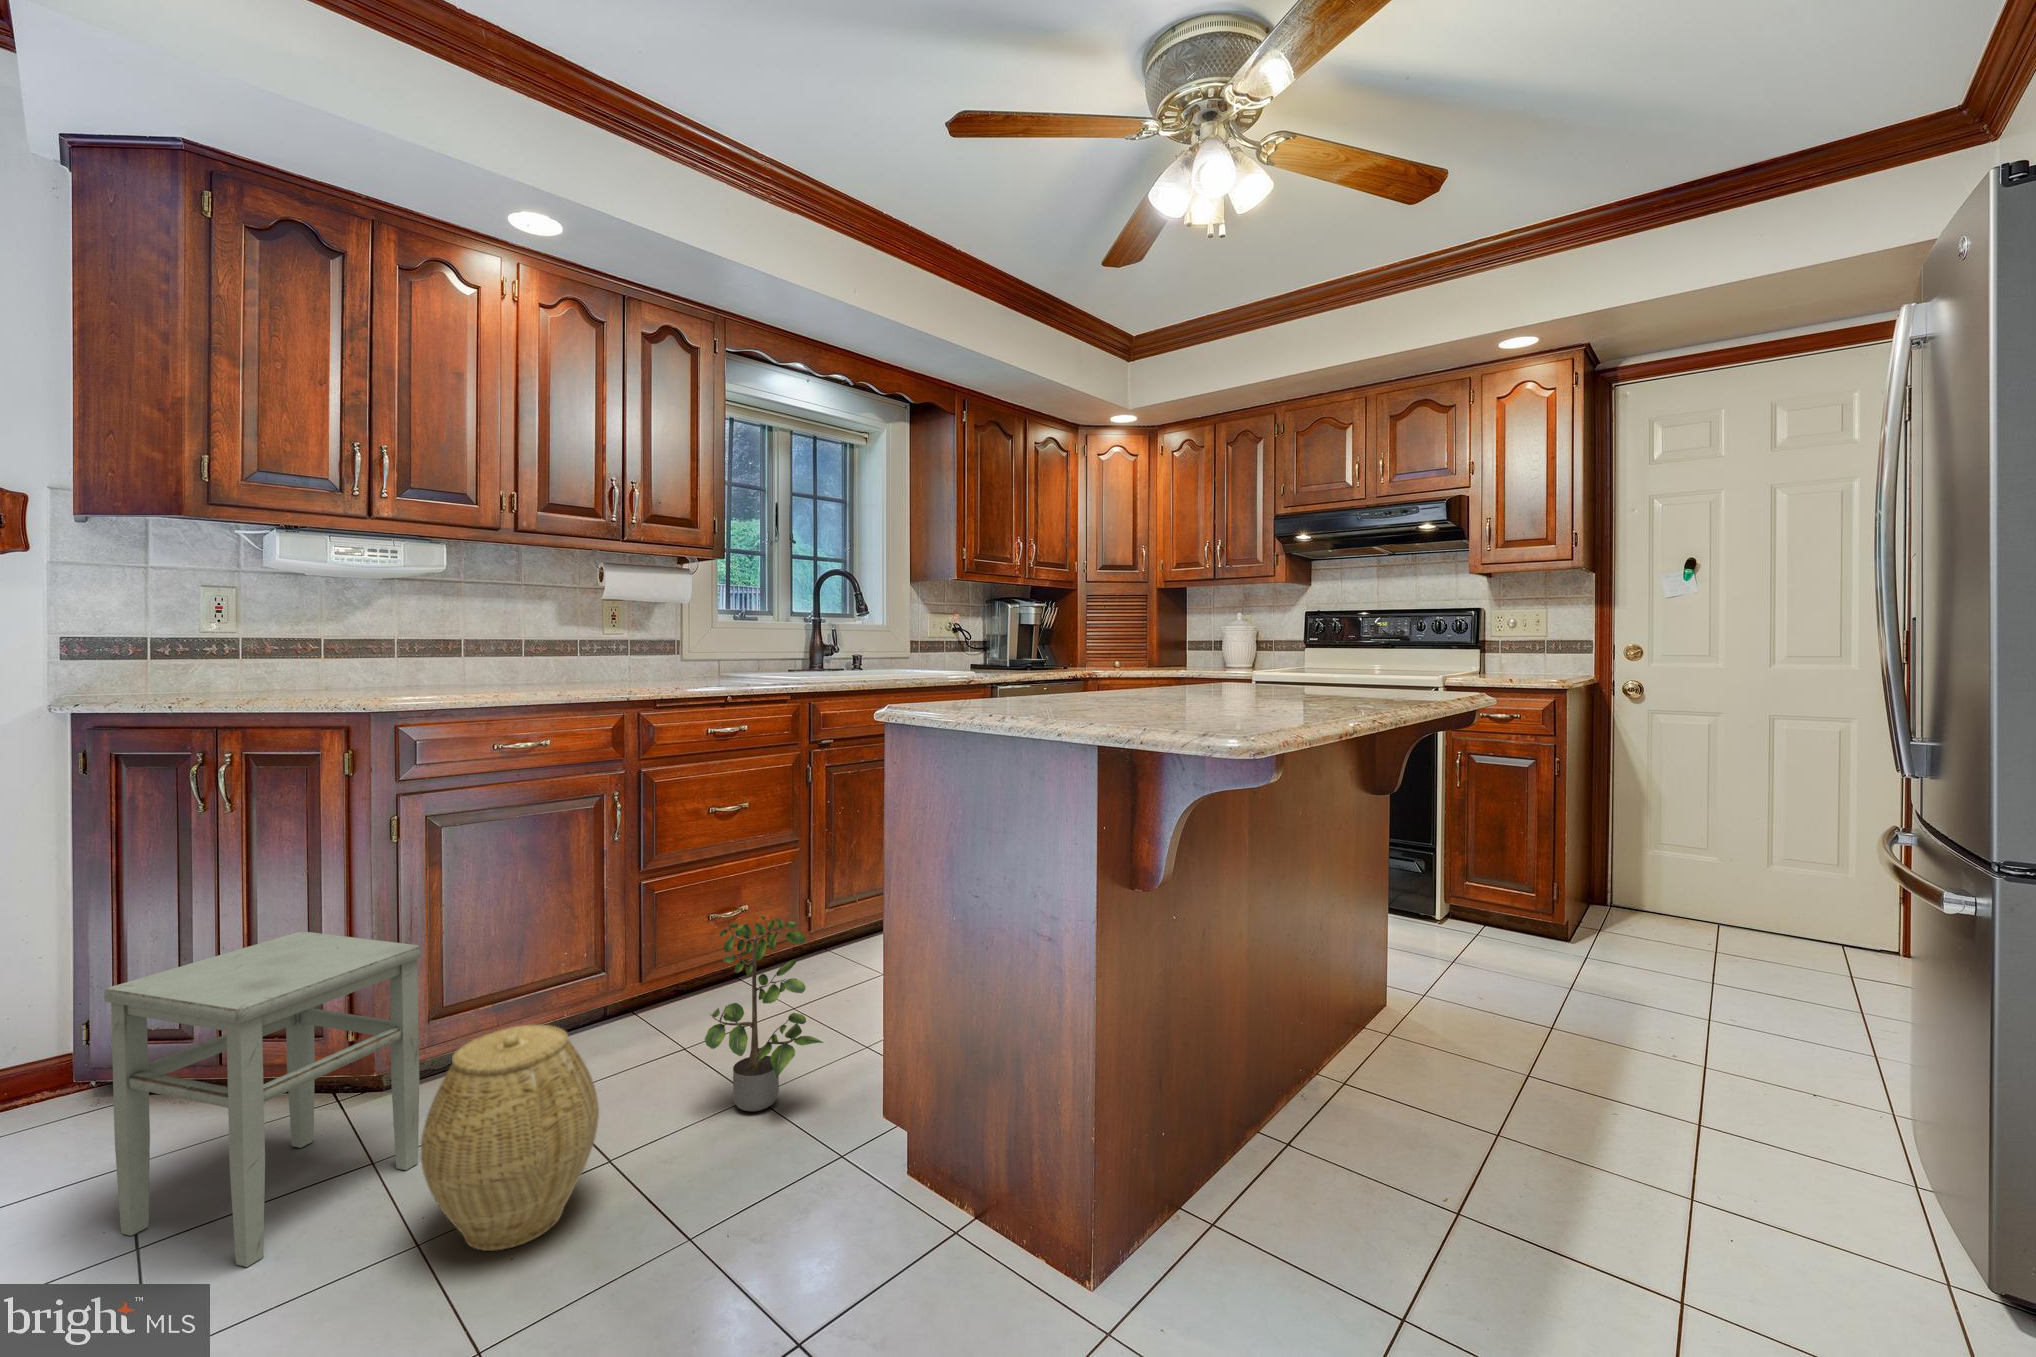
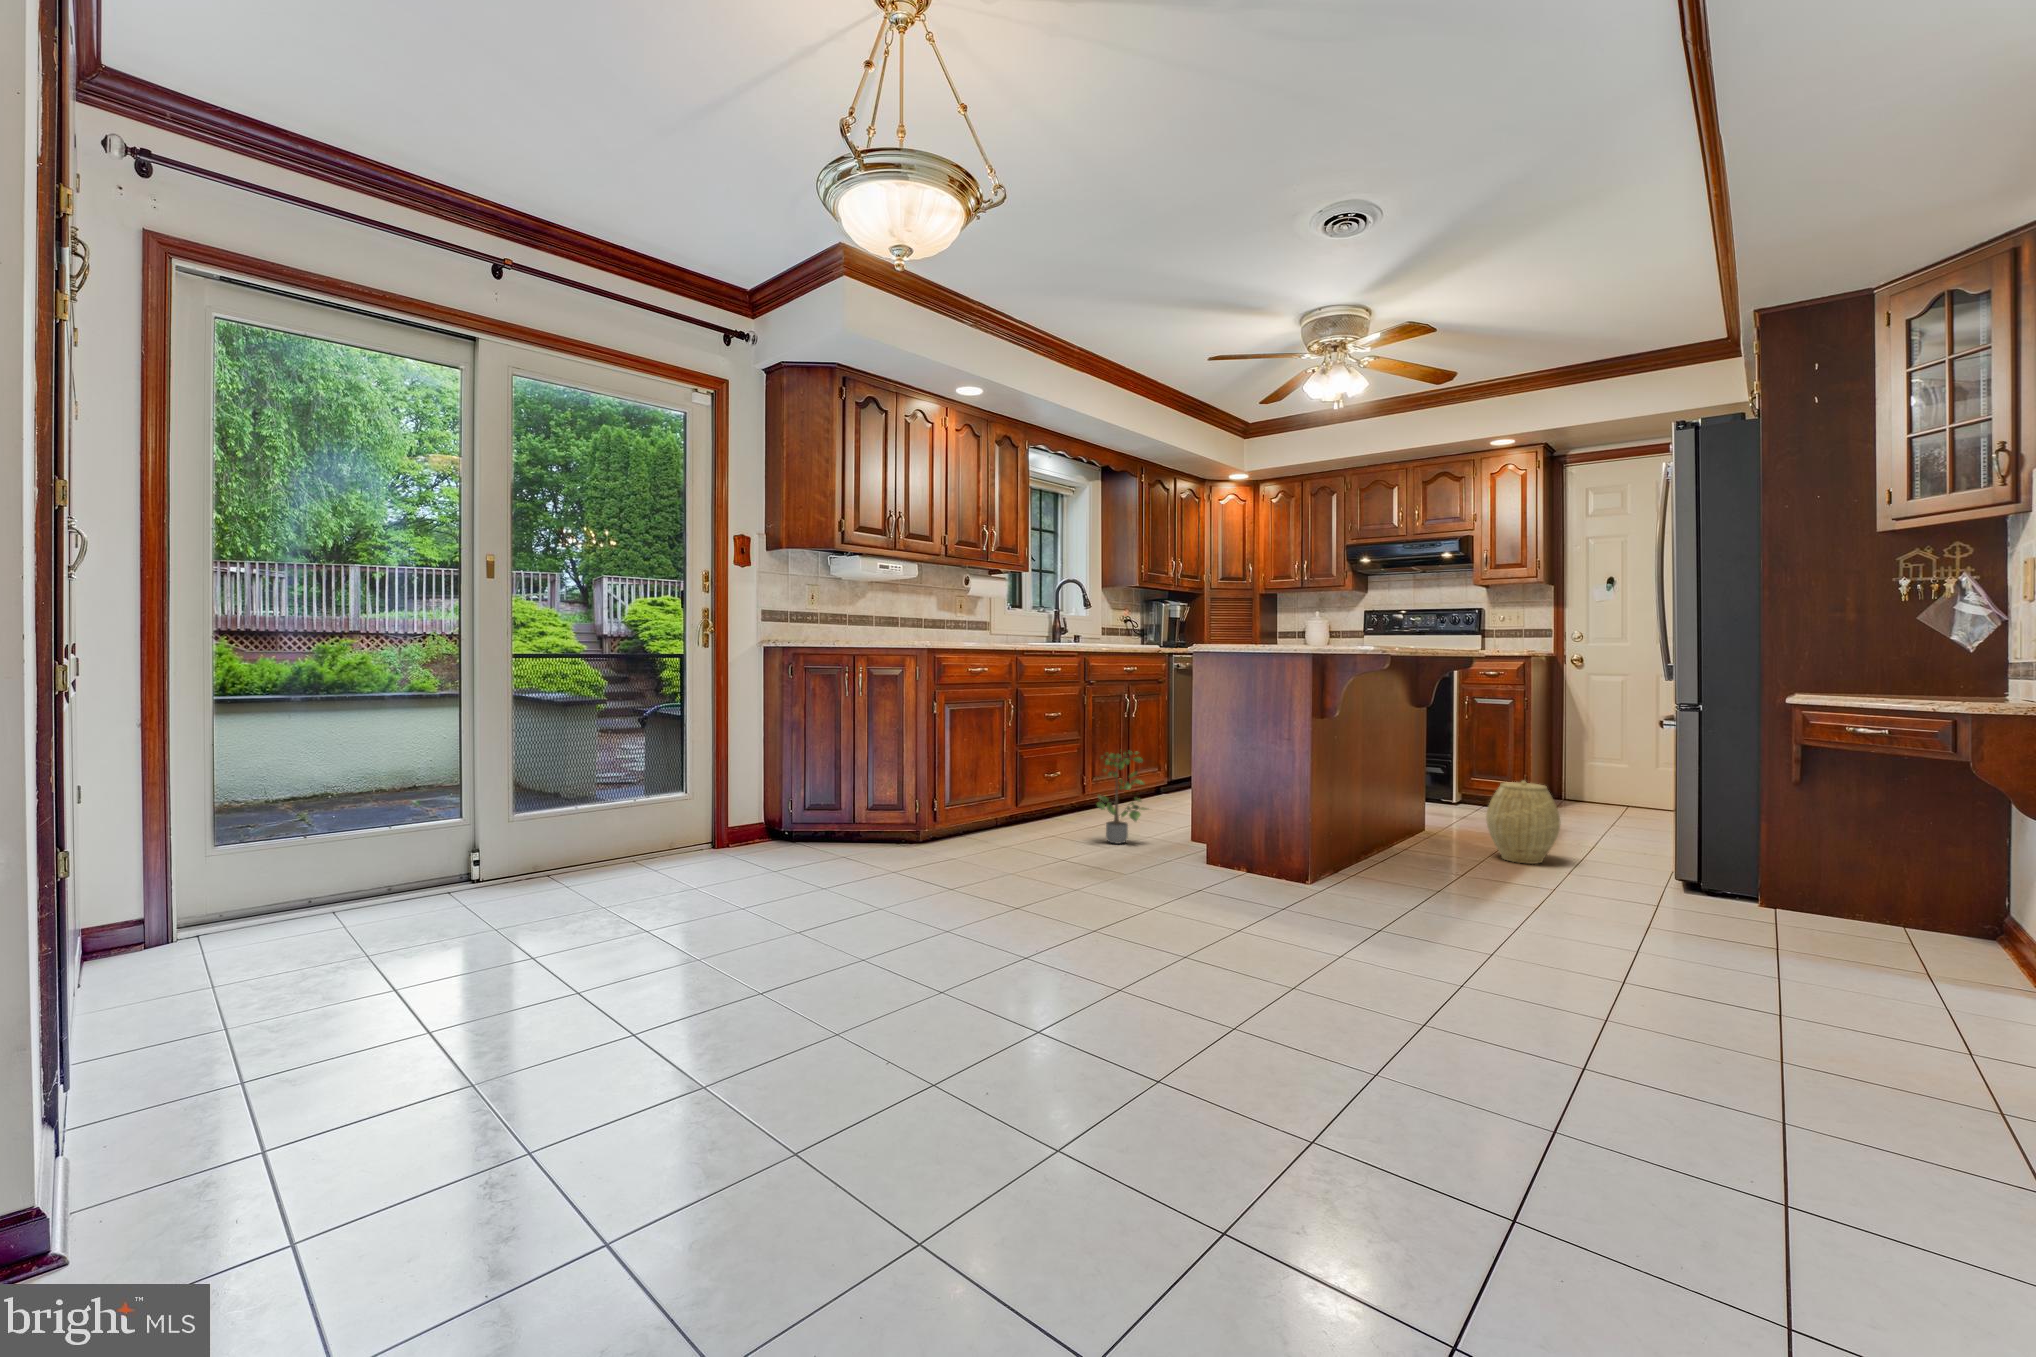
stool: present [104,931,421,1267] -> none [886,748,986,867]
woven basket: present [421,1025,599,1251] -> present [1486,781,1560,864]

